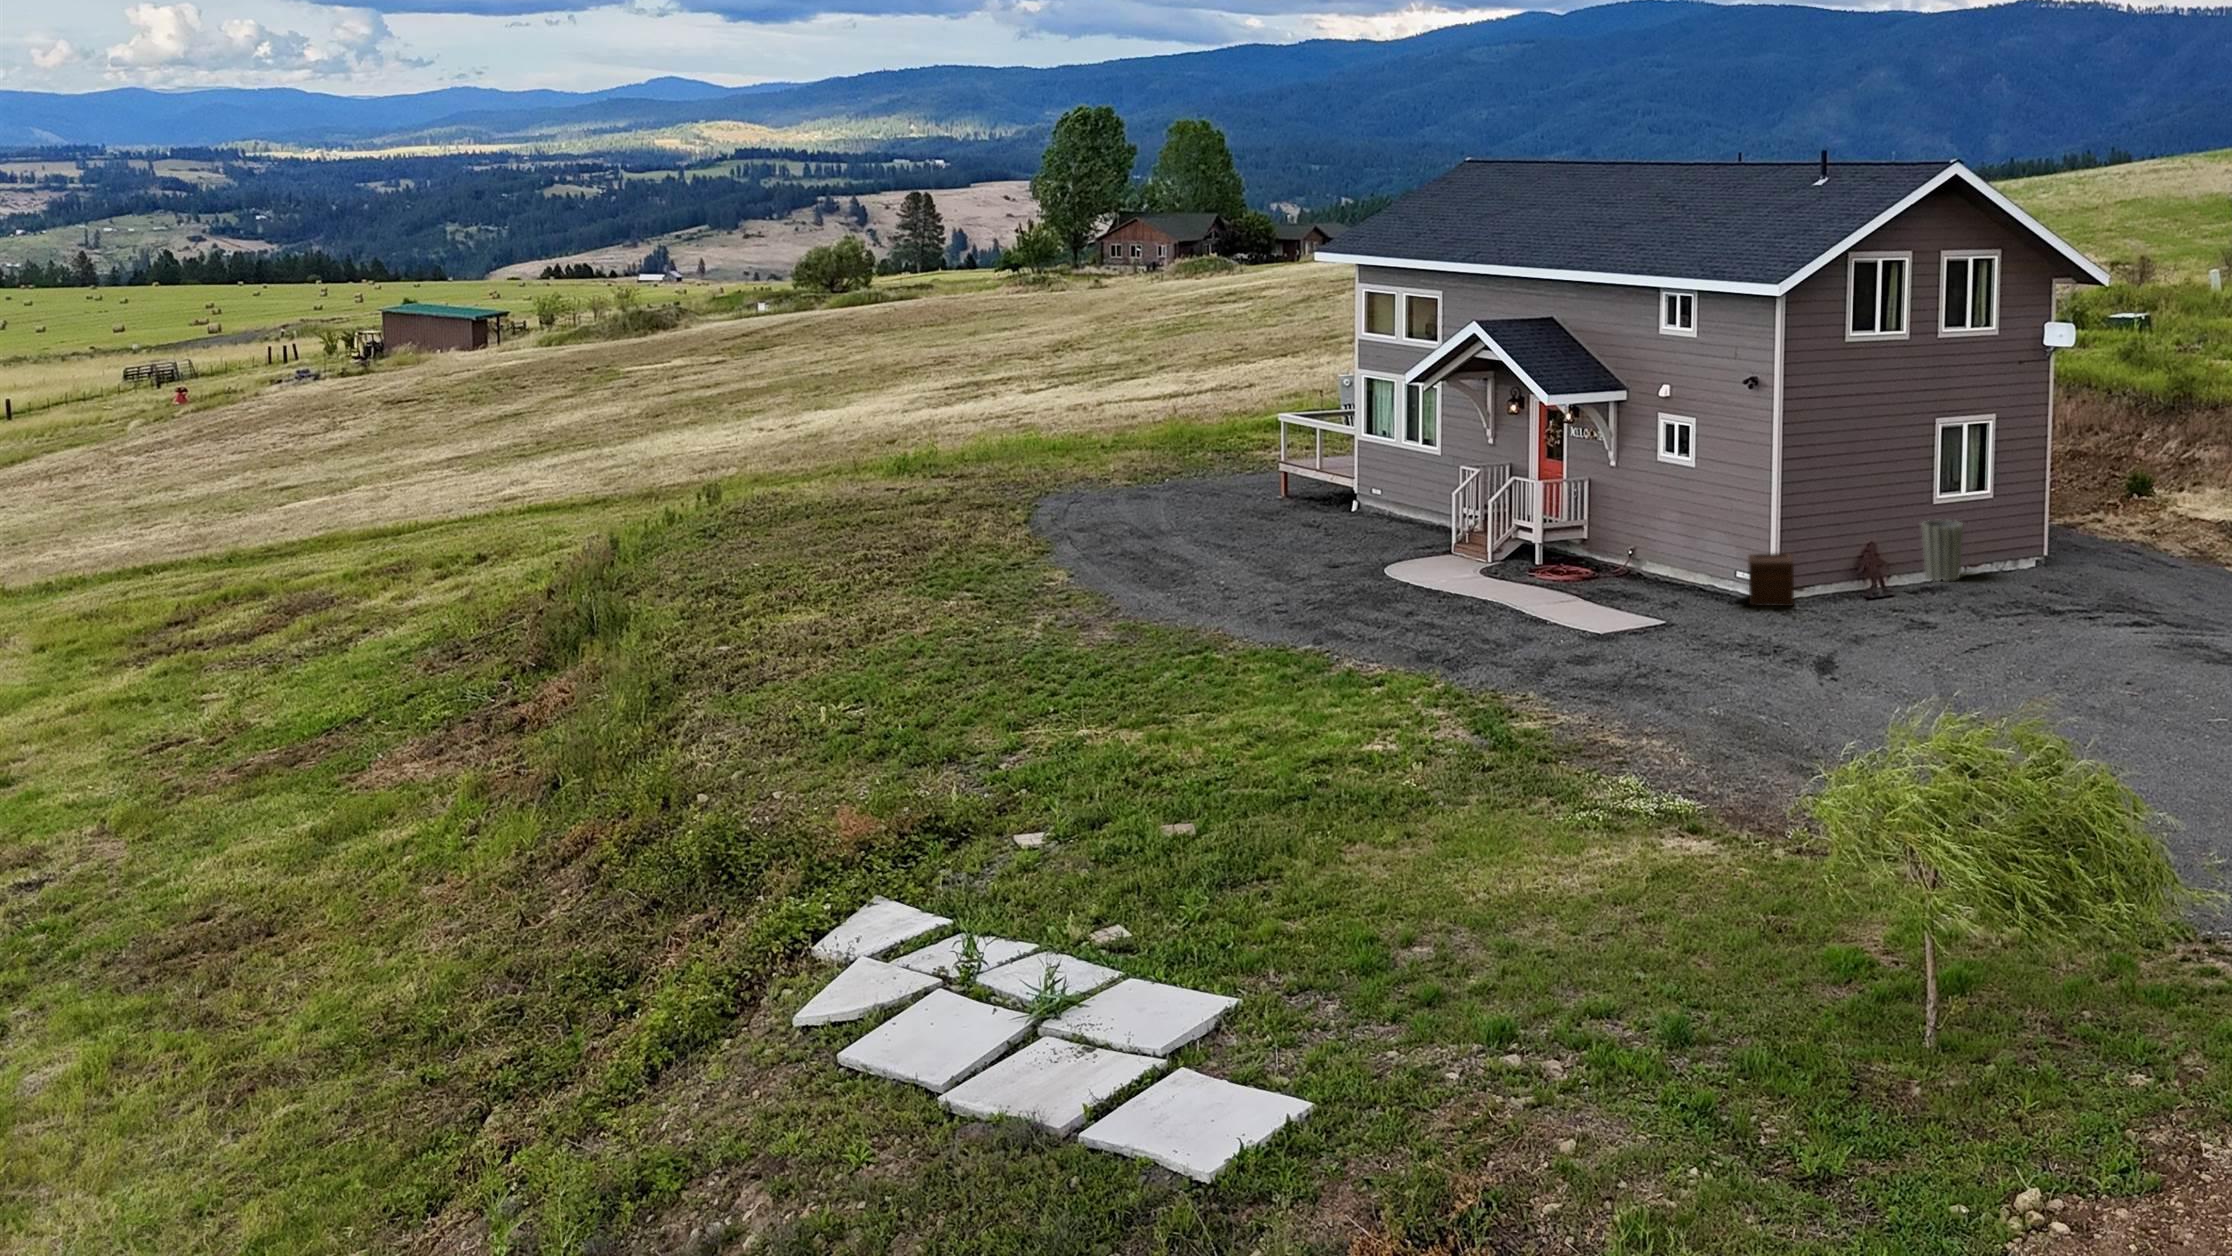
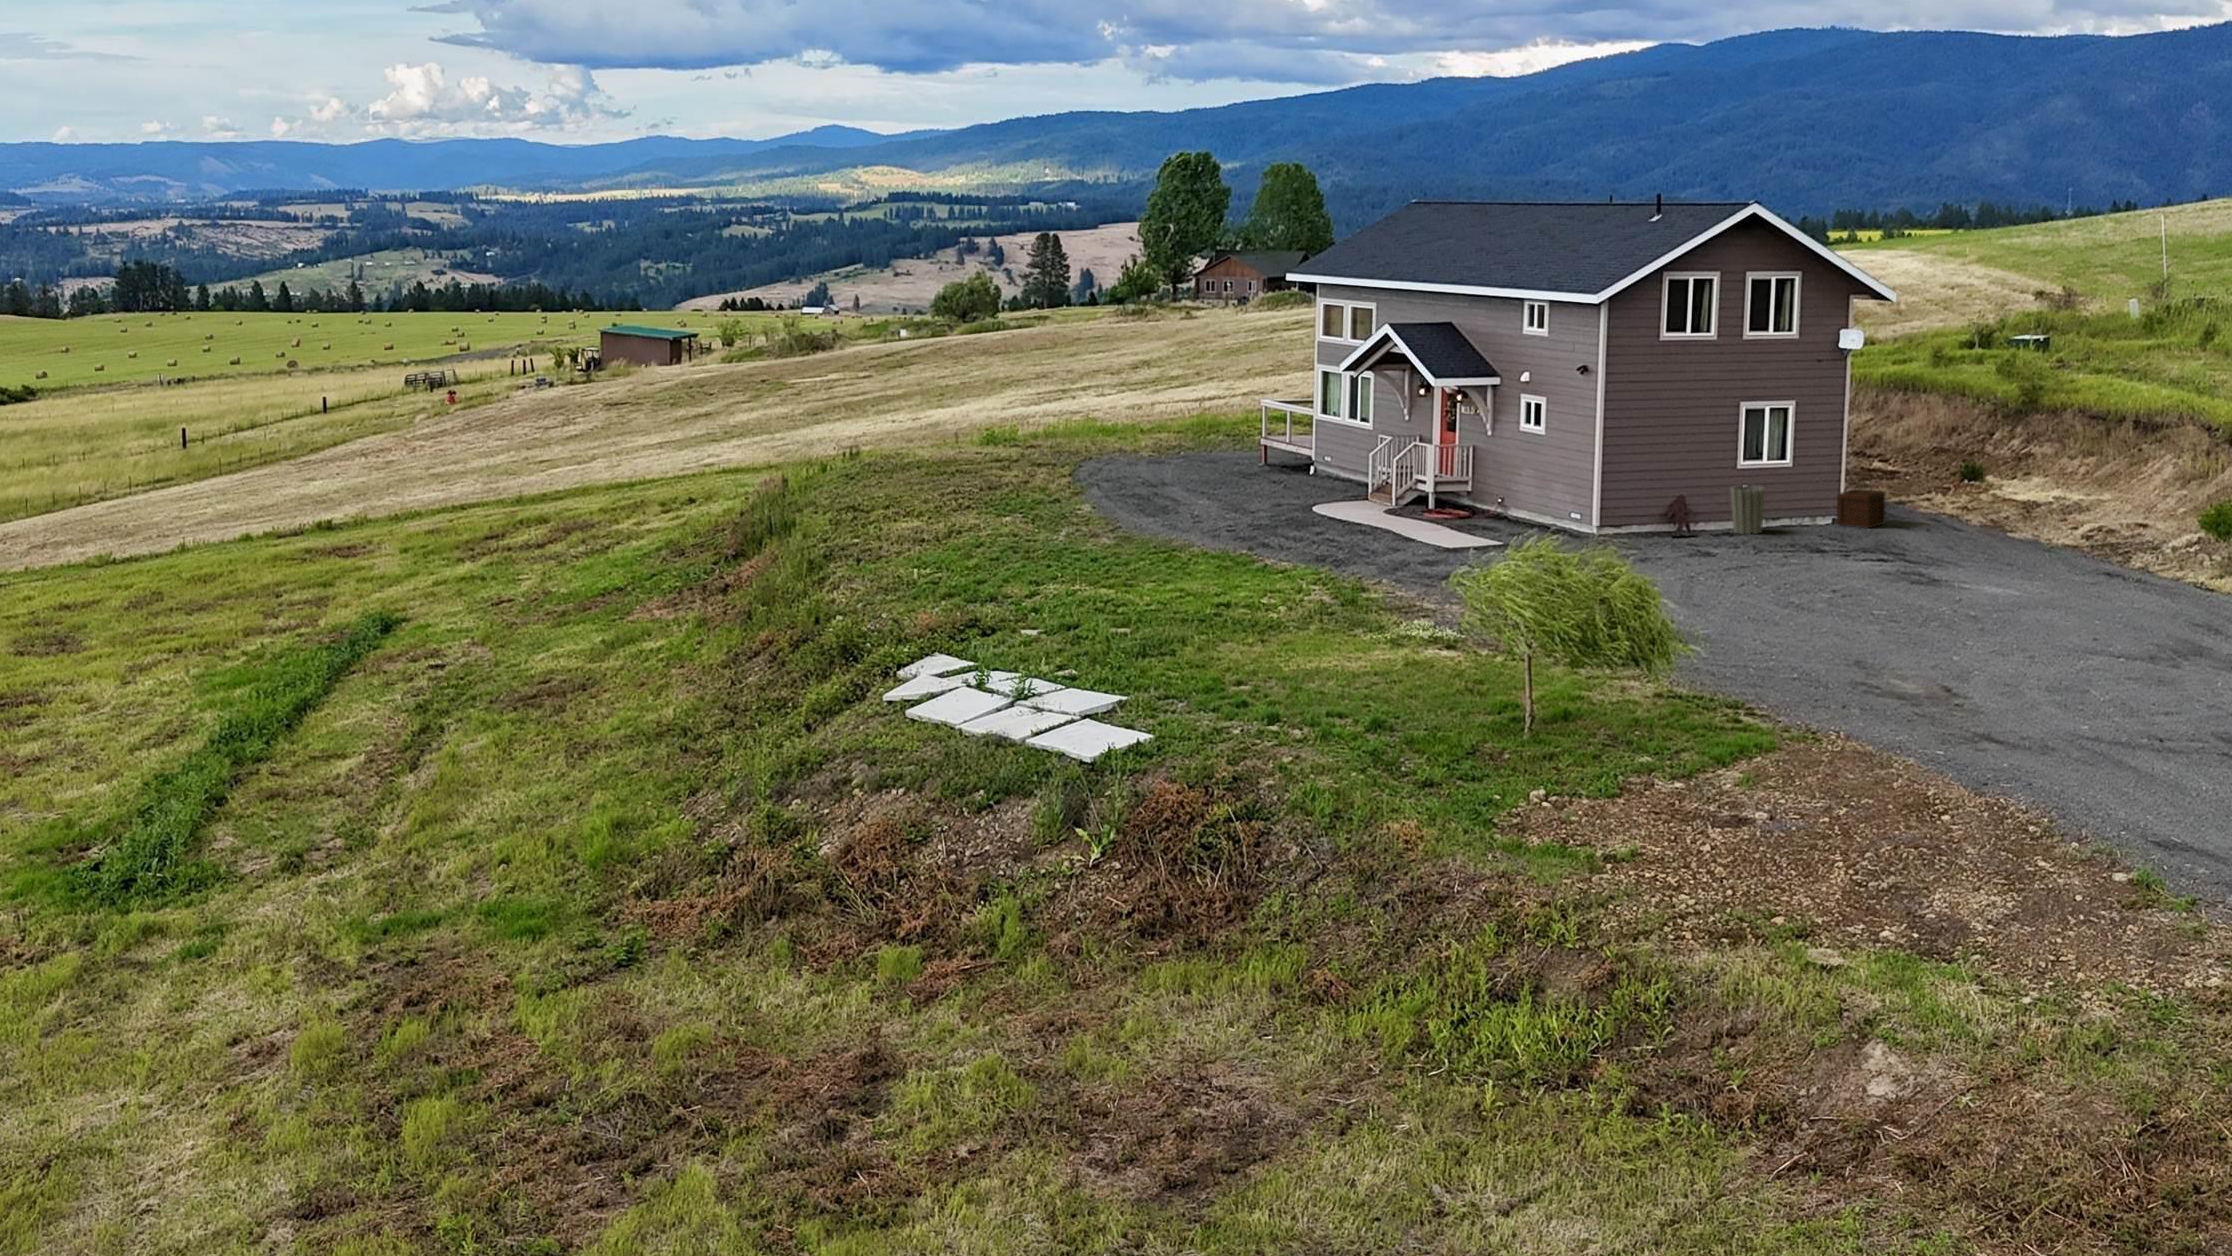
wooden crate: present [1748,553,1794,606] -> present [1837,489,1885,529]

